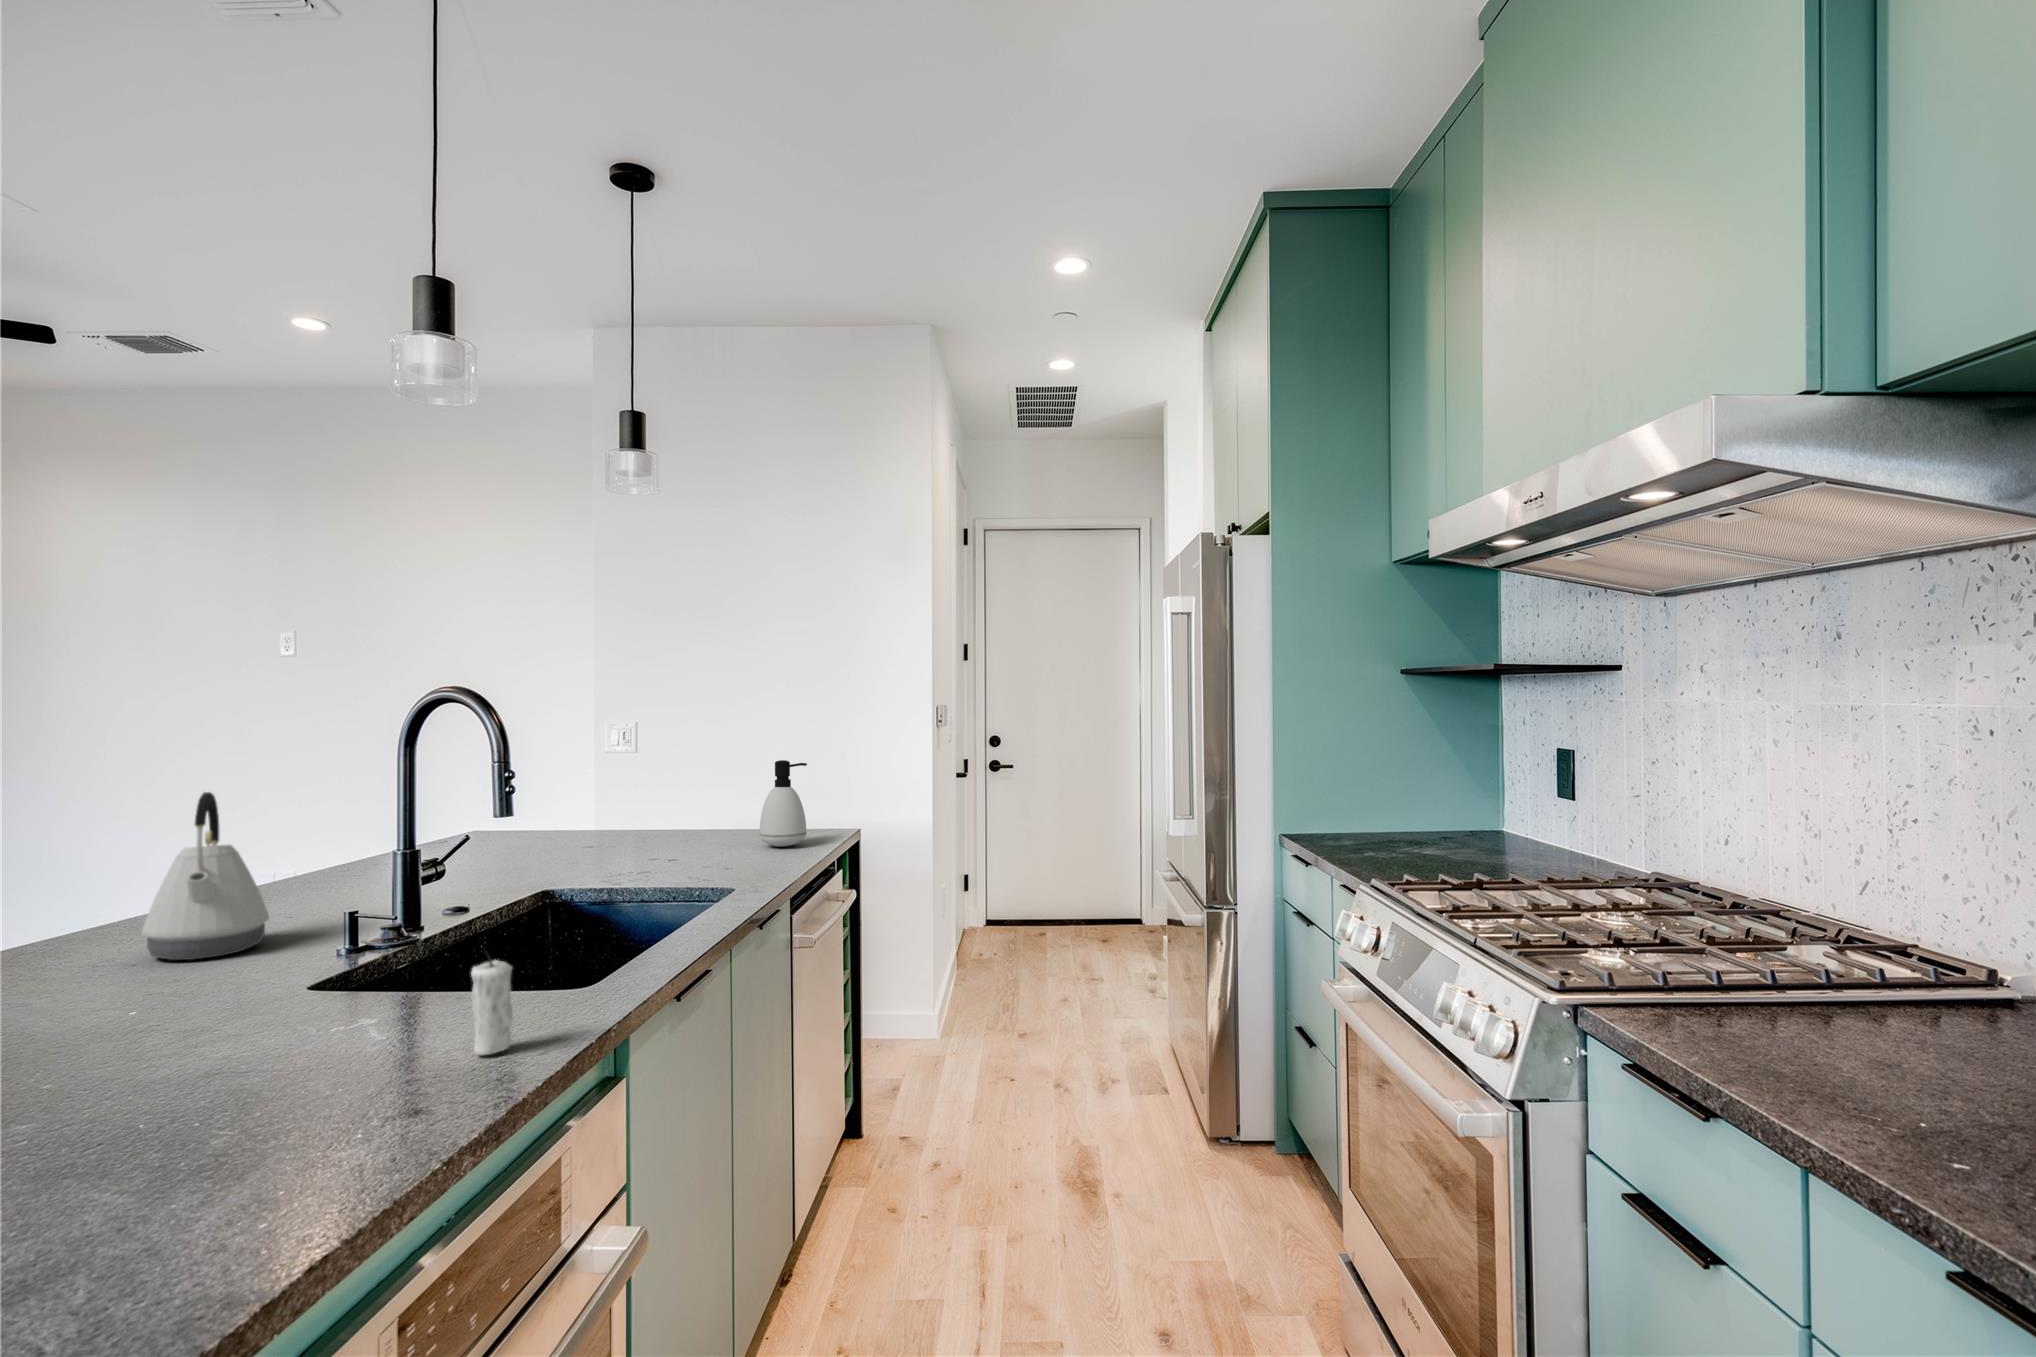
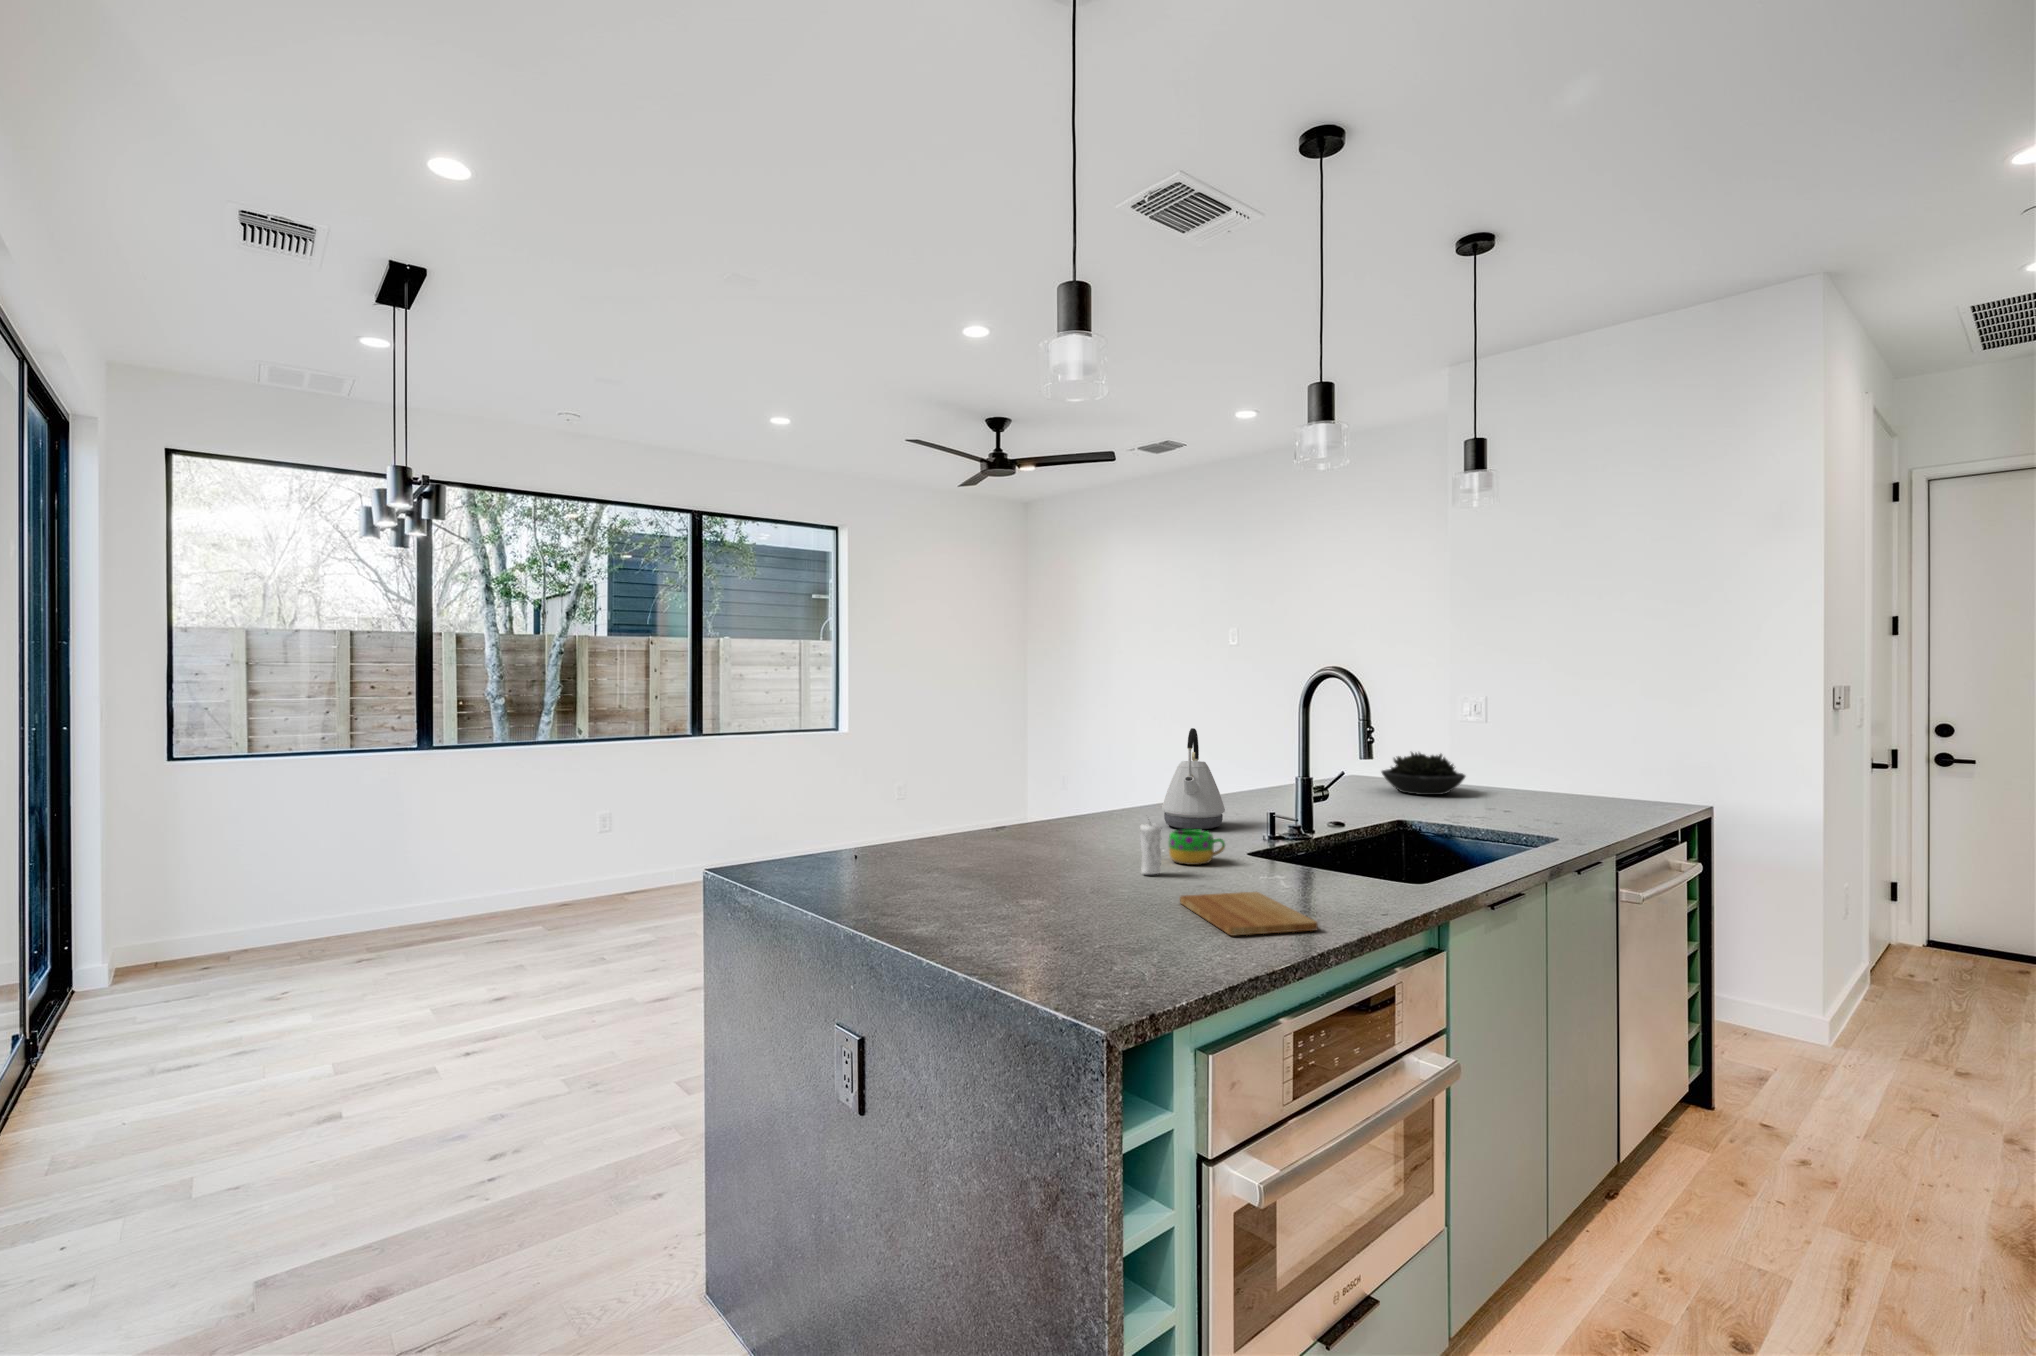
soap dispenser: present [759,760,807,846] -> none [1594,733,1645,812]
succulent plant: none [515,796,622,851] -> present [1382,752,1465,795]
candle: present [471,959,513,1055] -> present [1140,823,1161,875]
mug: none [146,966,266,1033] -> present [1168,830,1225,865]
cutting board: none [159,1063,437,1173] -> present [1180,892,1318,935]

